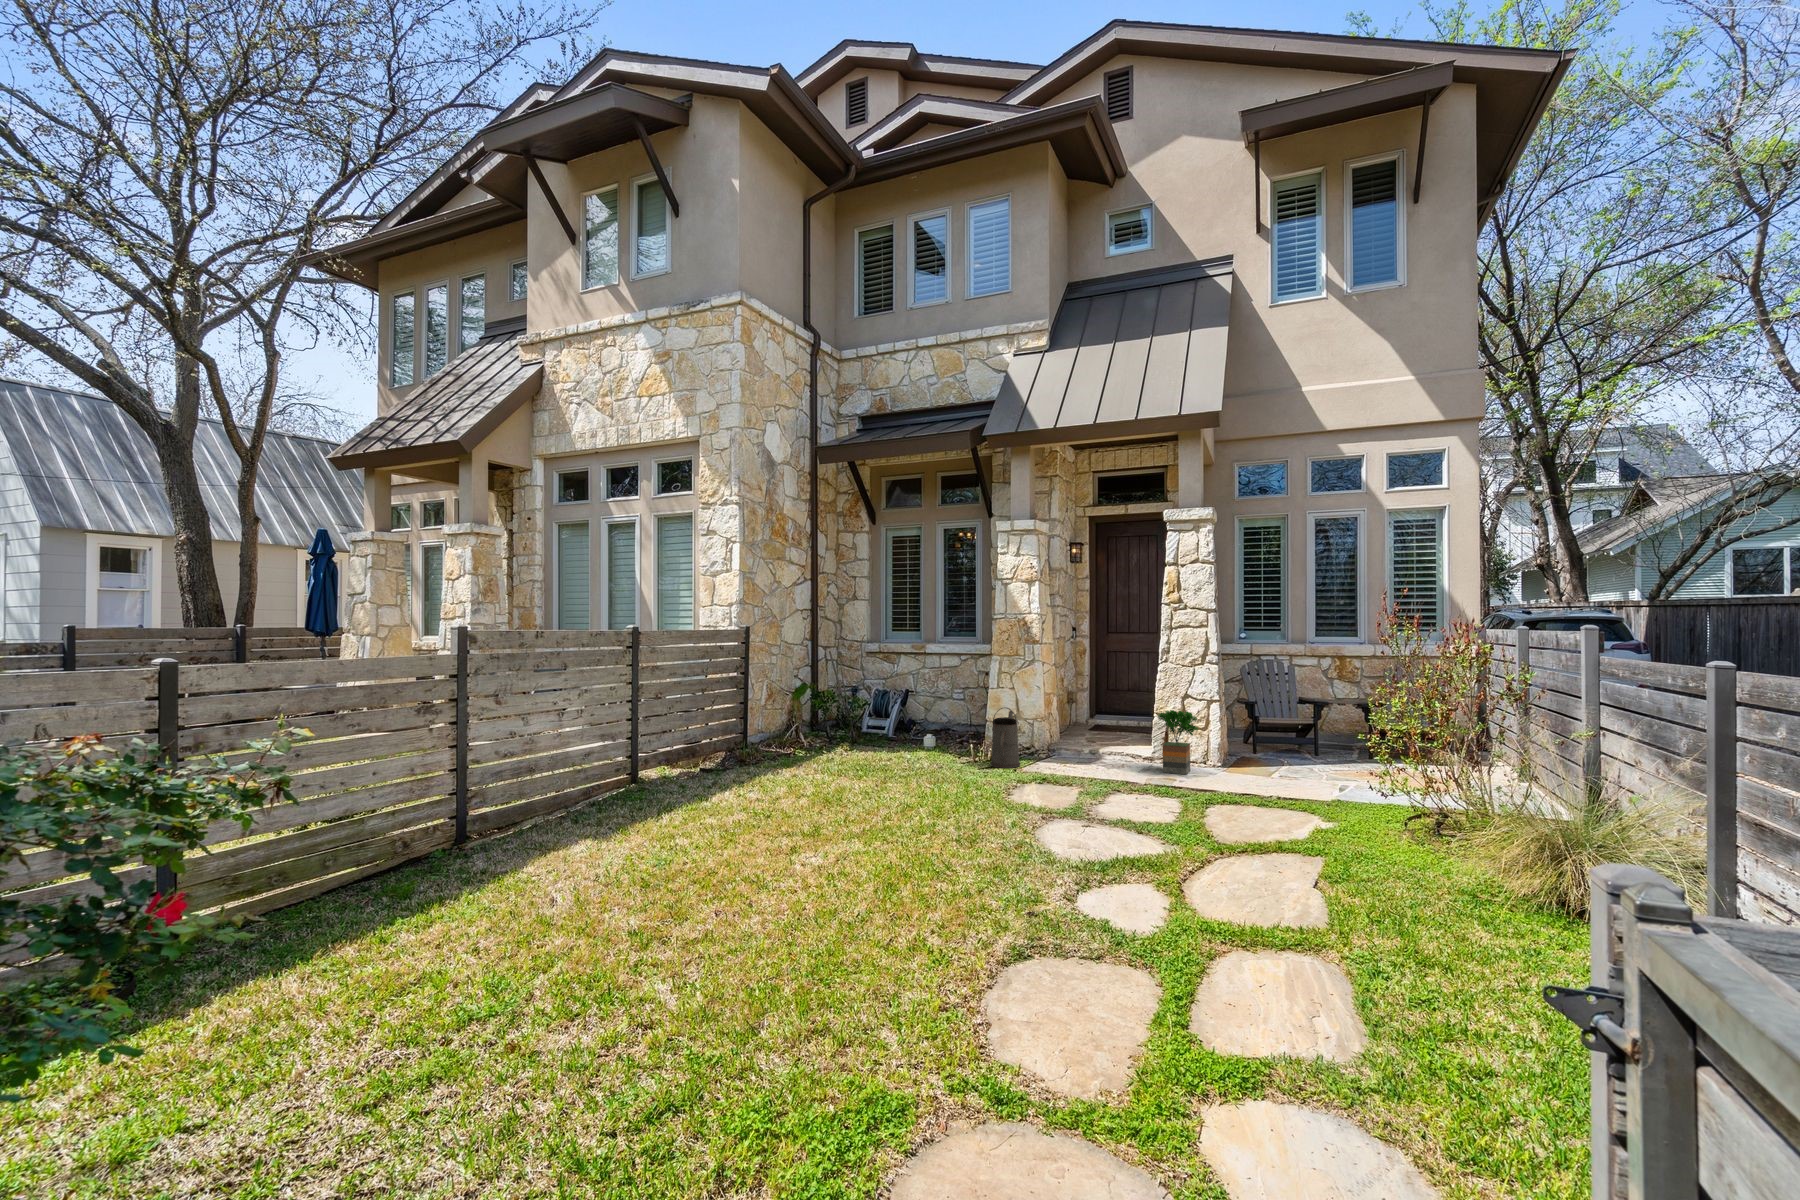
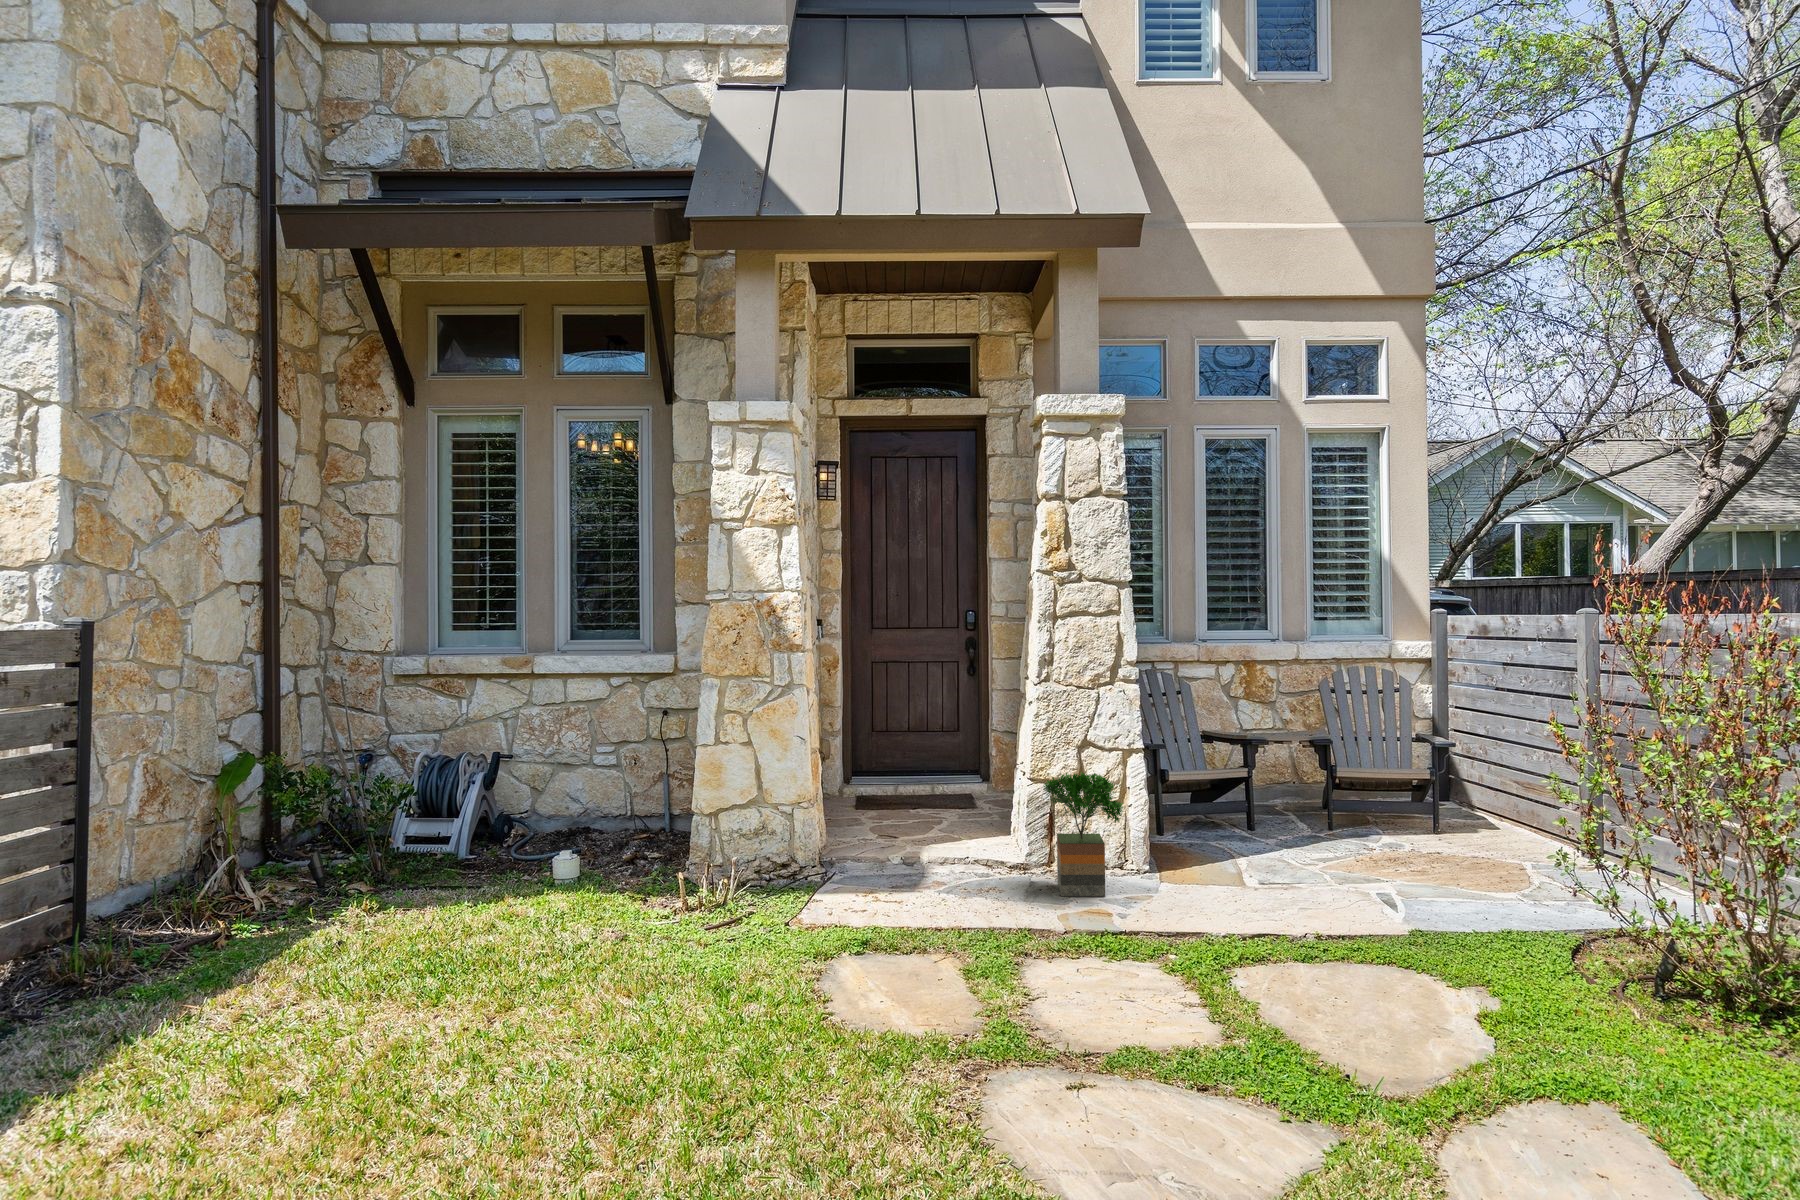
watering can: present [990,707,1020,768] -> none [720,790,783,922]

